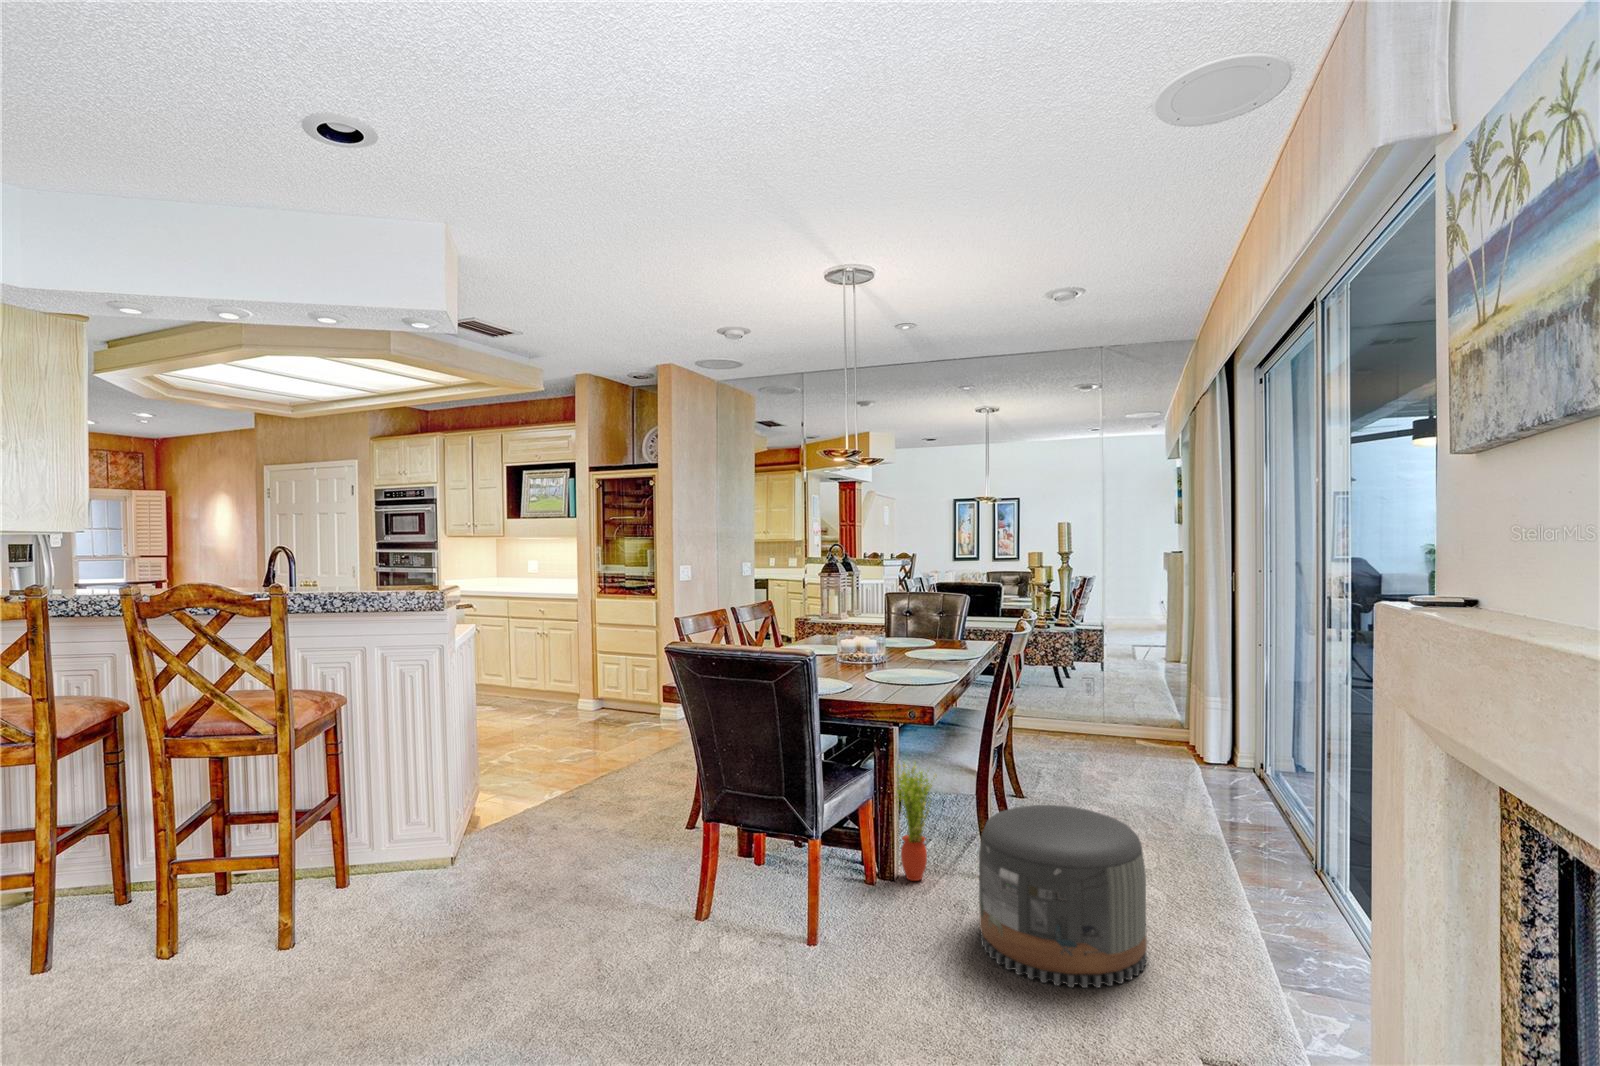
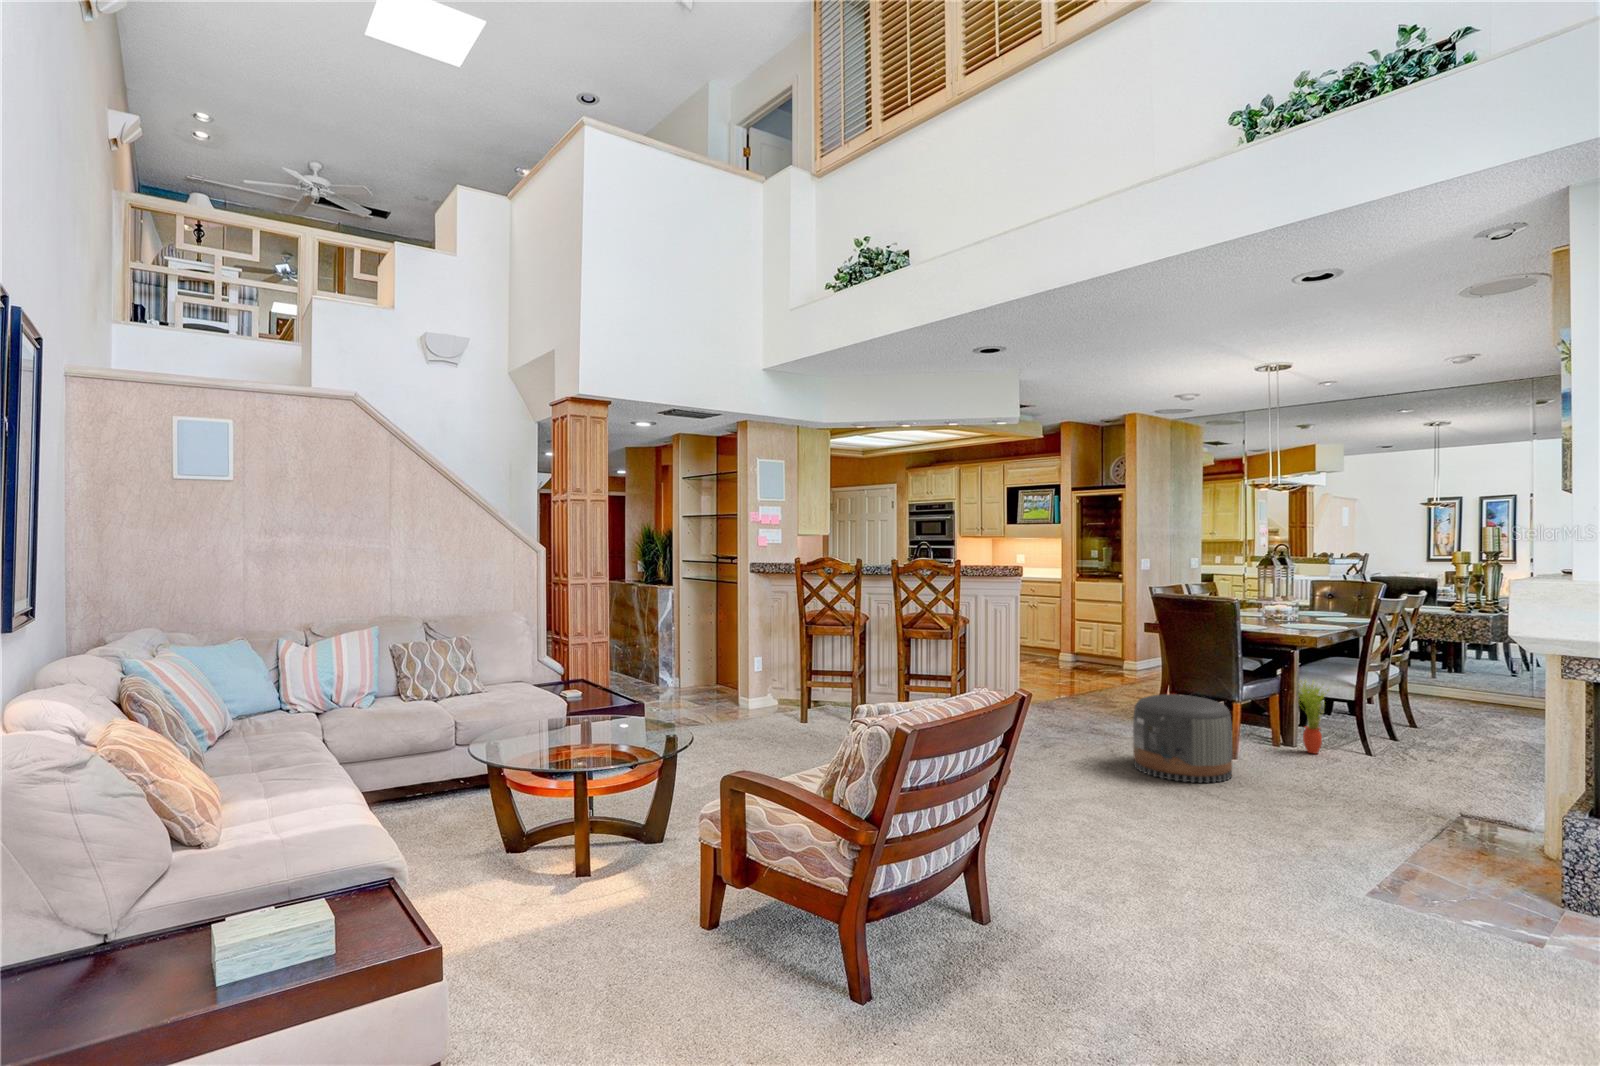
pouf: present [979,805,1147,988] -> present [1133,694,1232,783]

